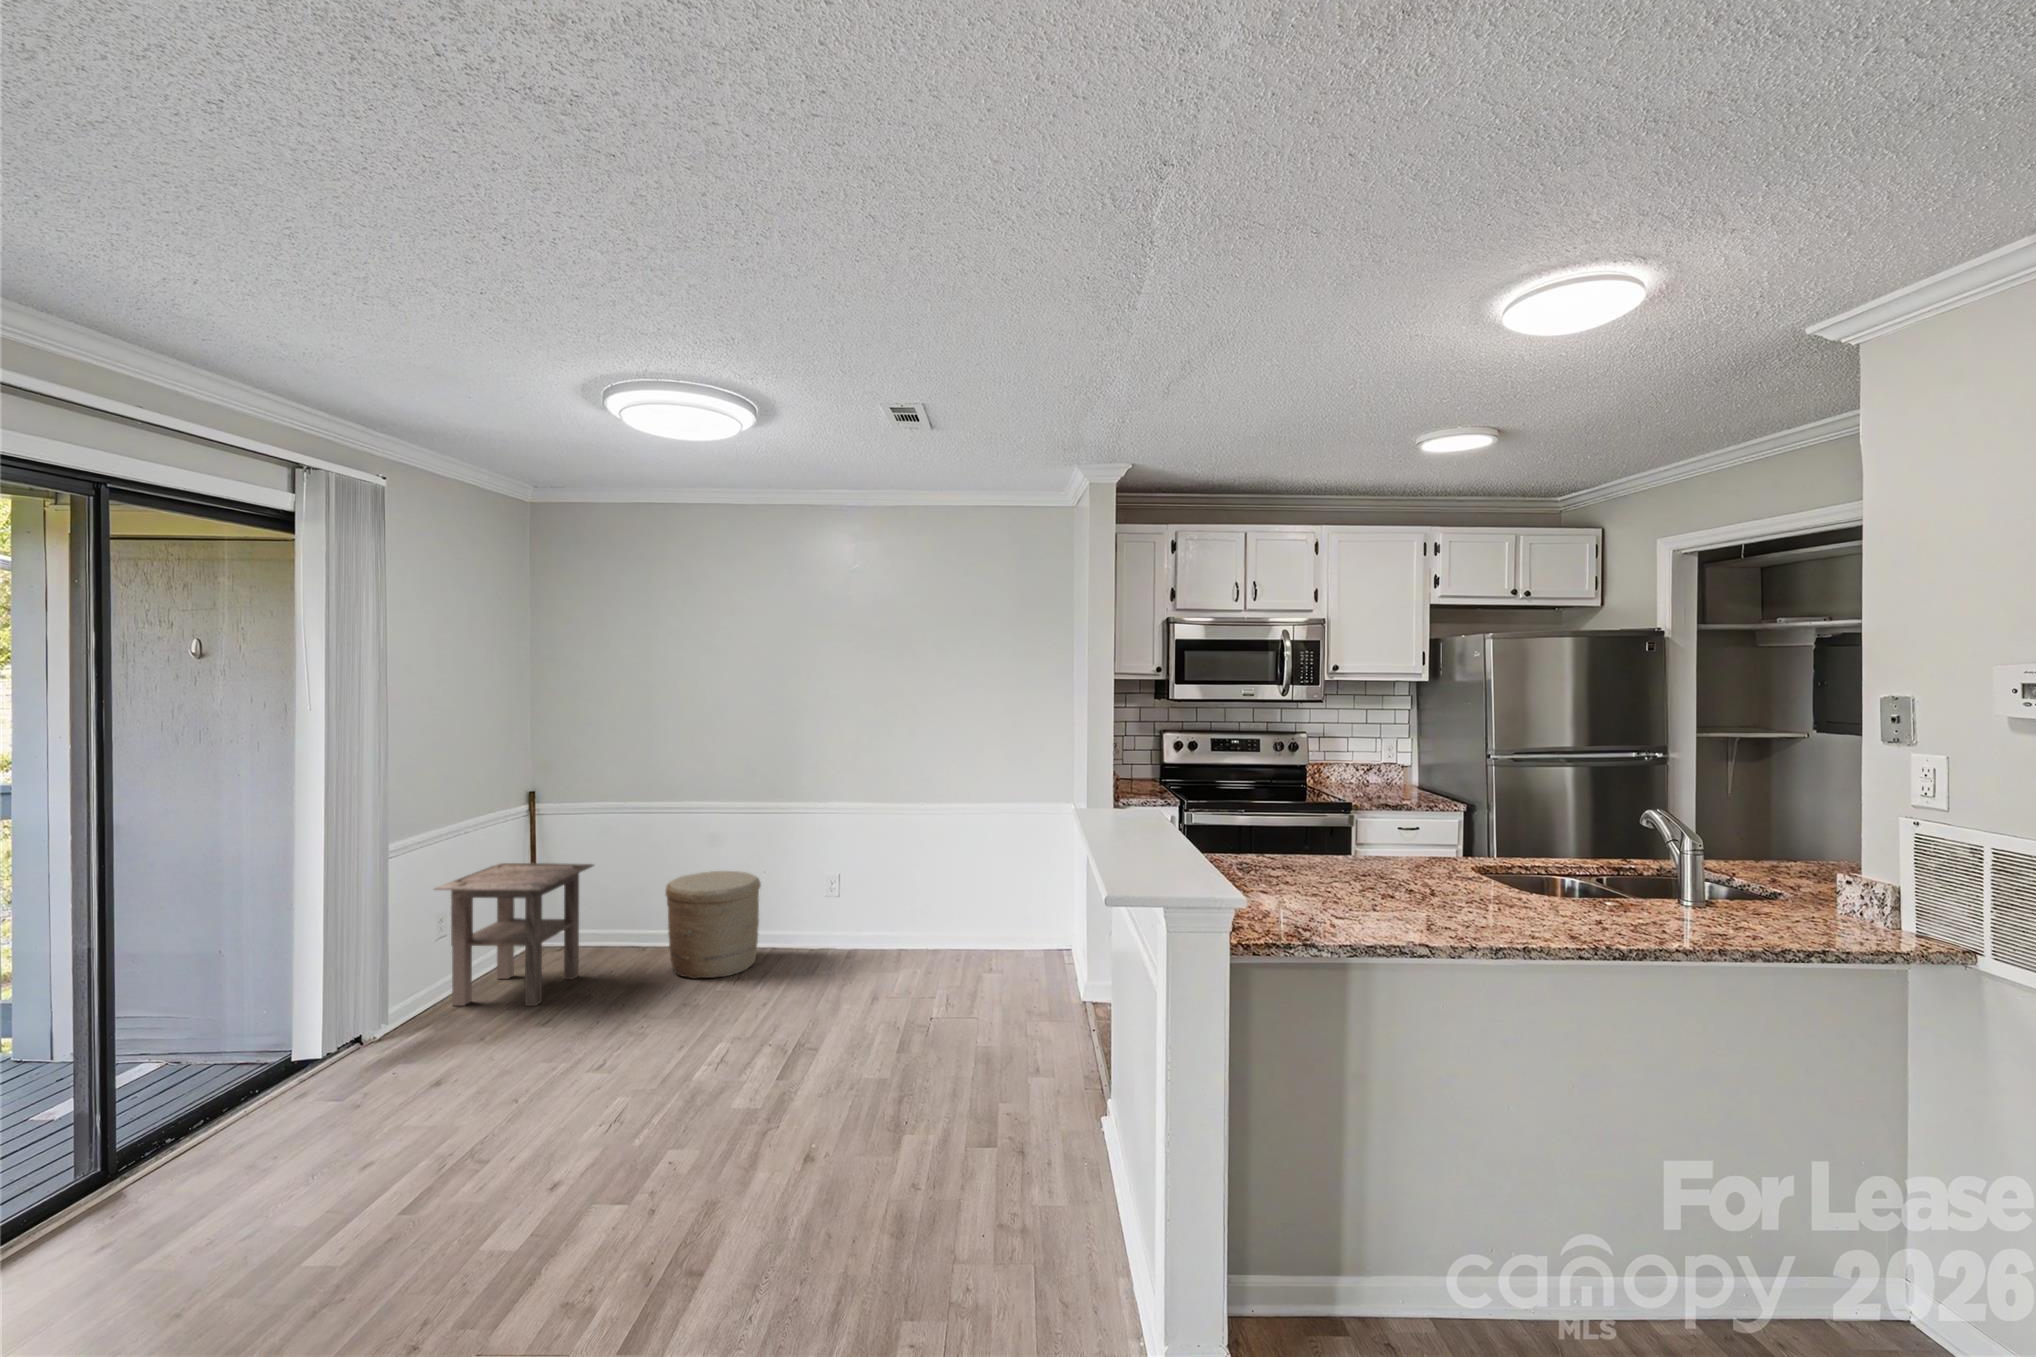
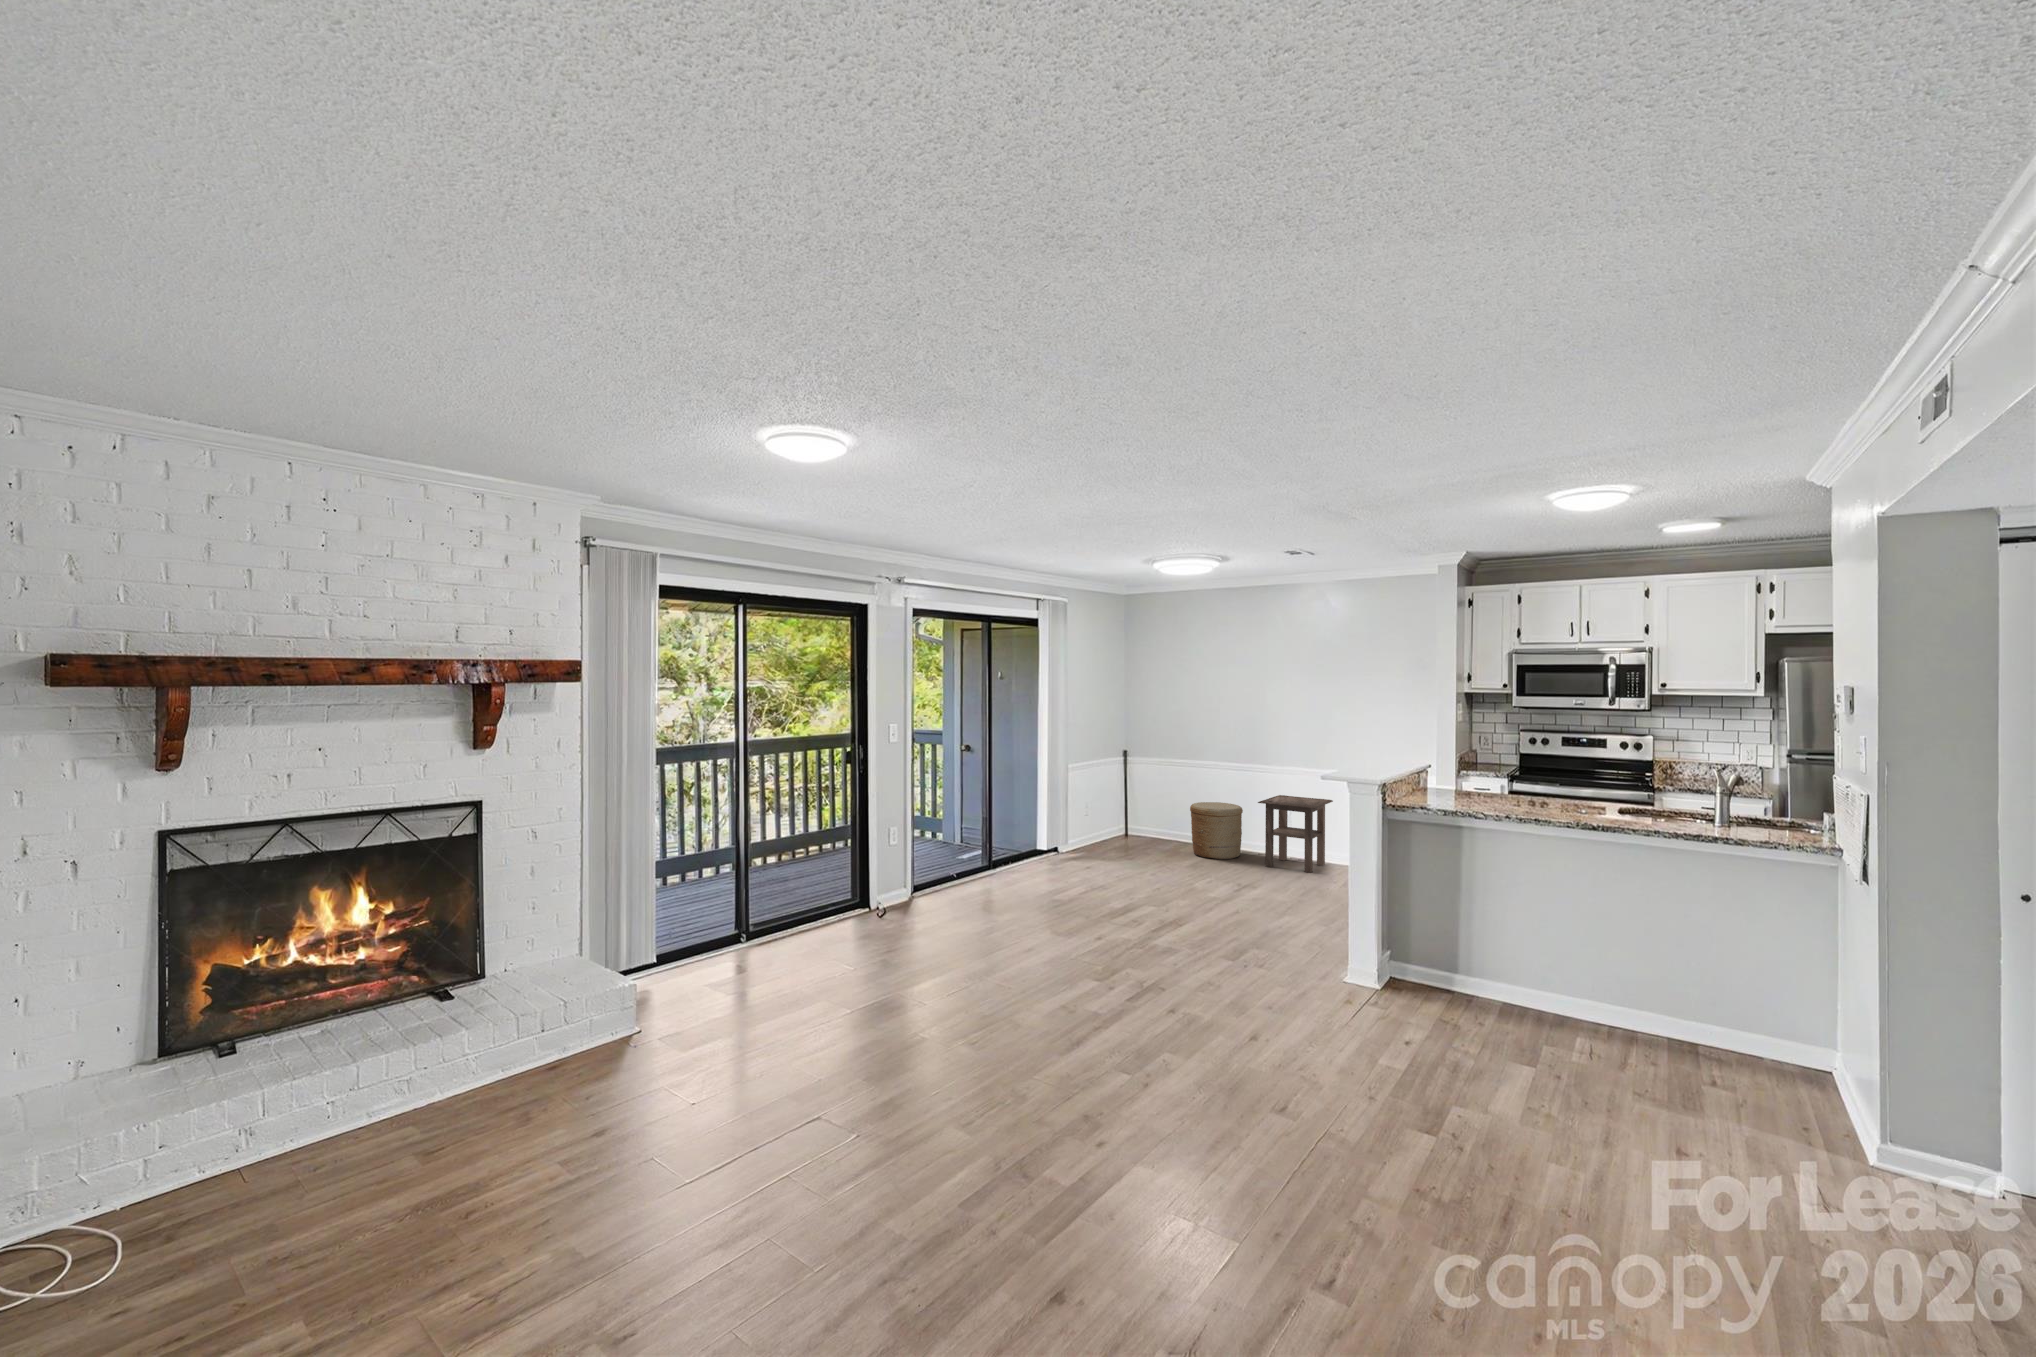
side table: present [435,863,593,1006] -> present [1258,795,1333,873]

